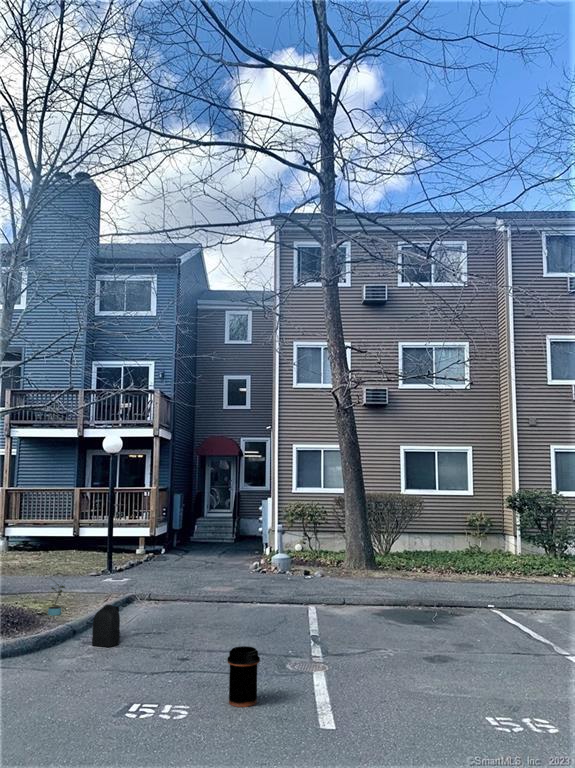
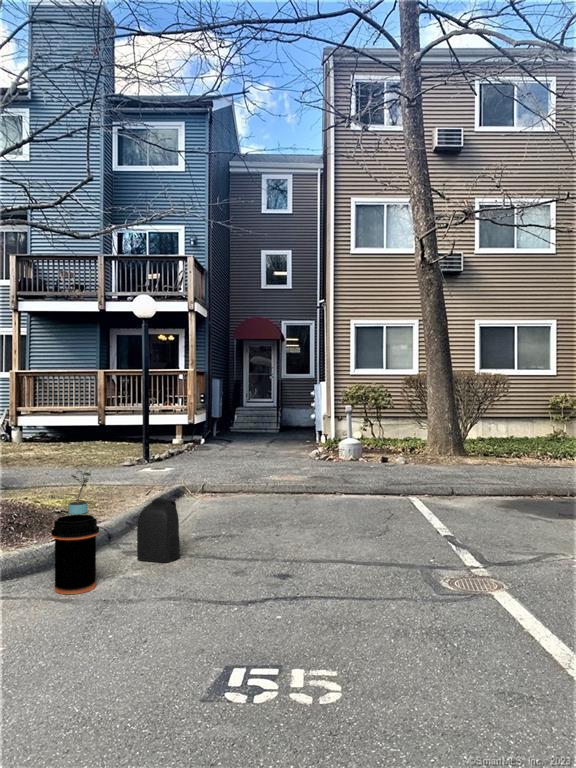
trash can: present [228,646,260,707] -> present [51,515,99,594]

